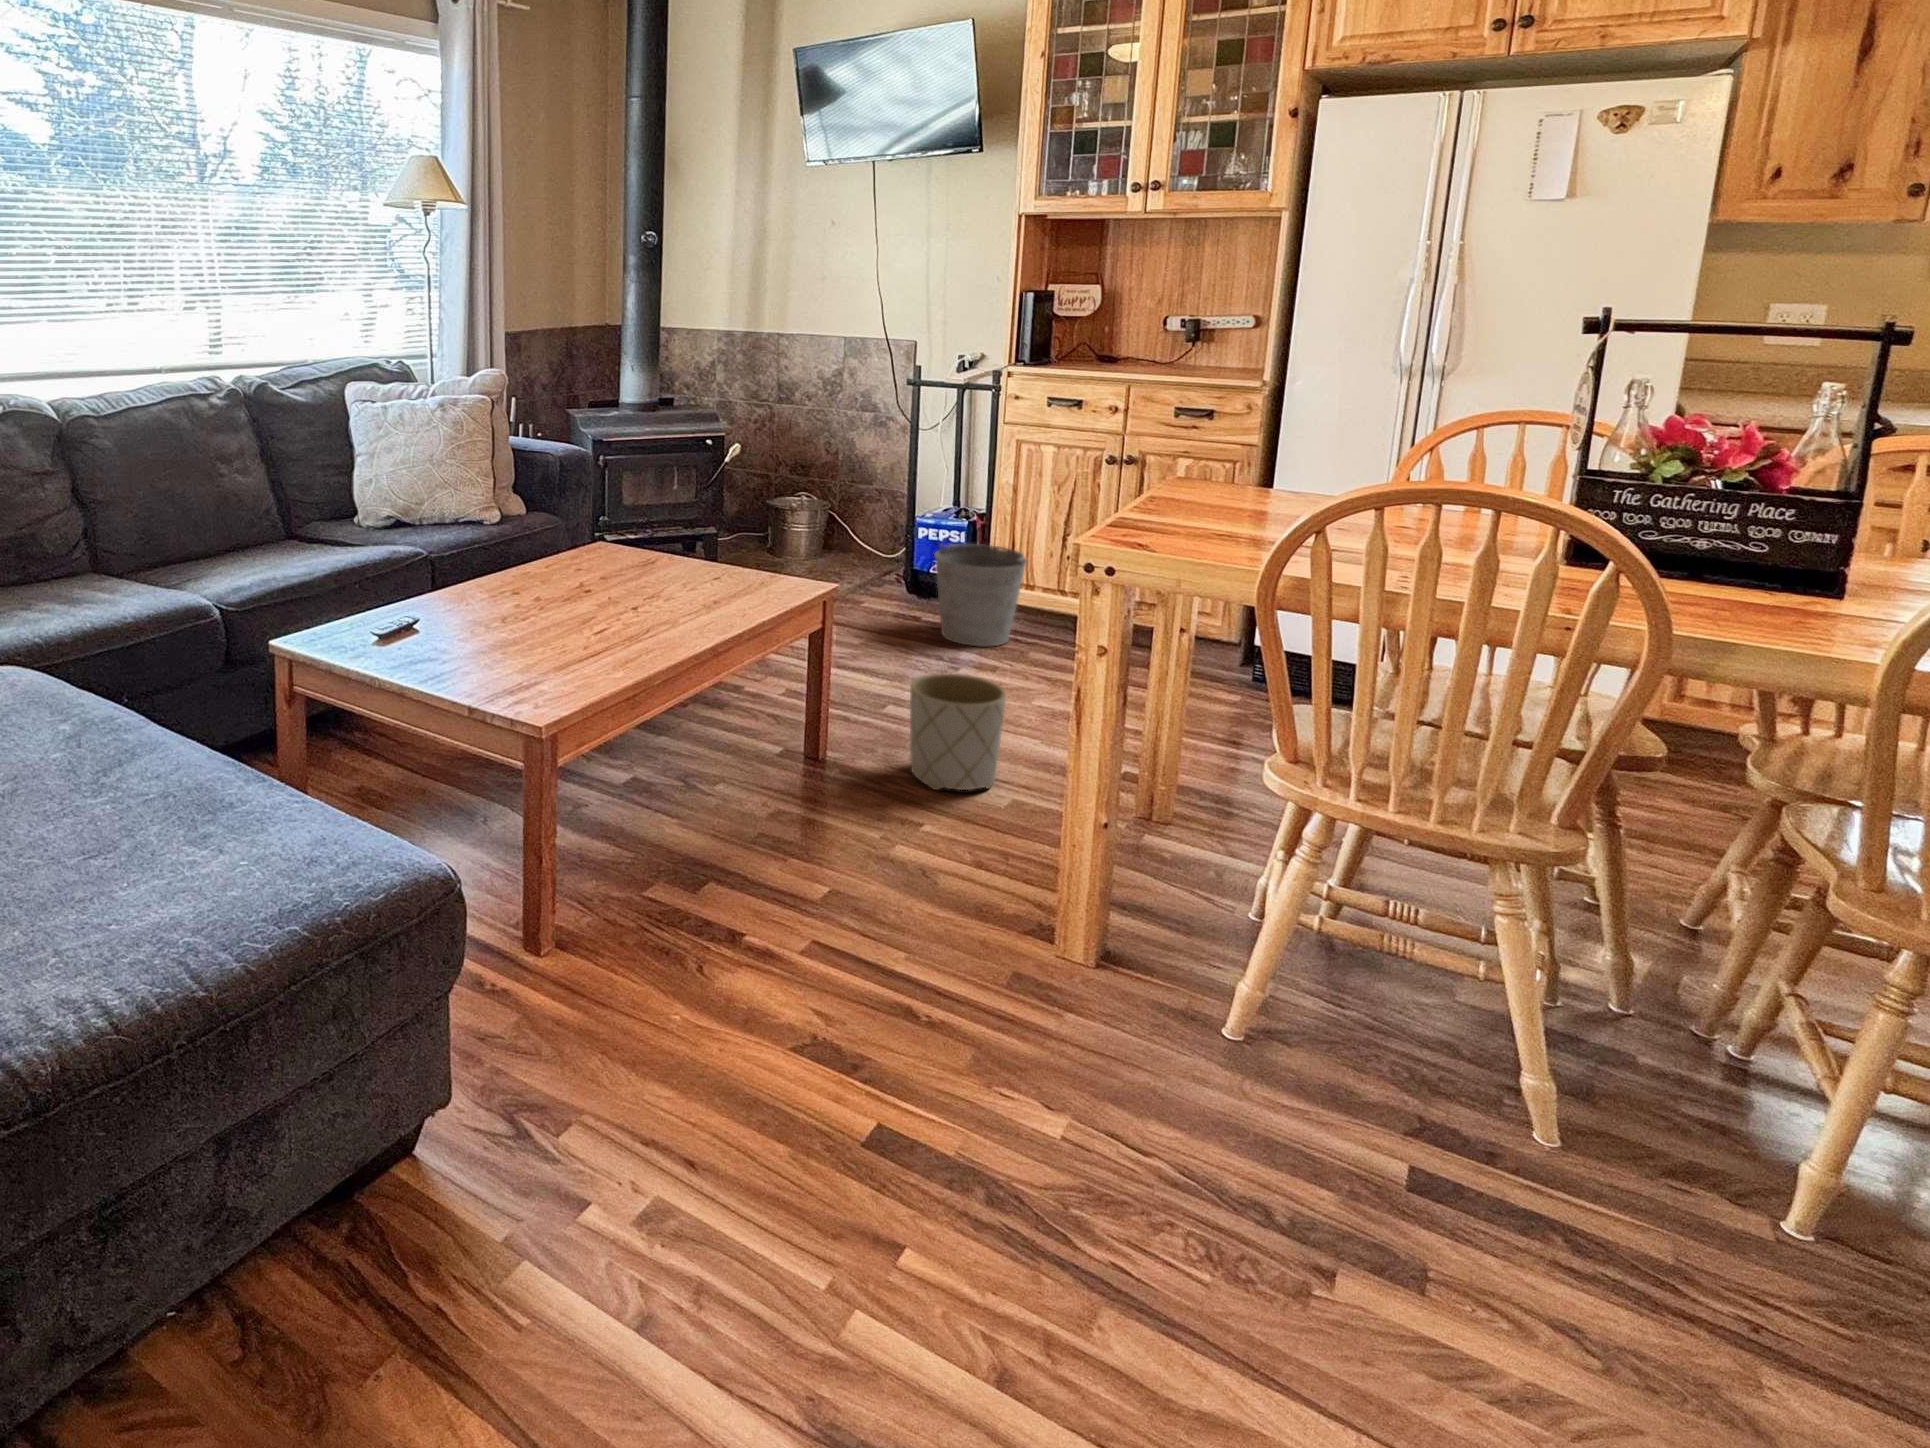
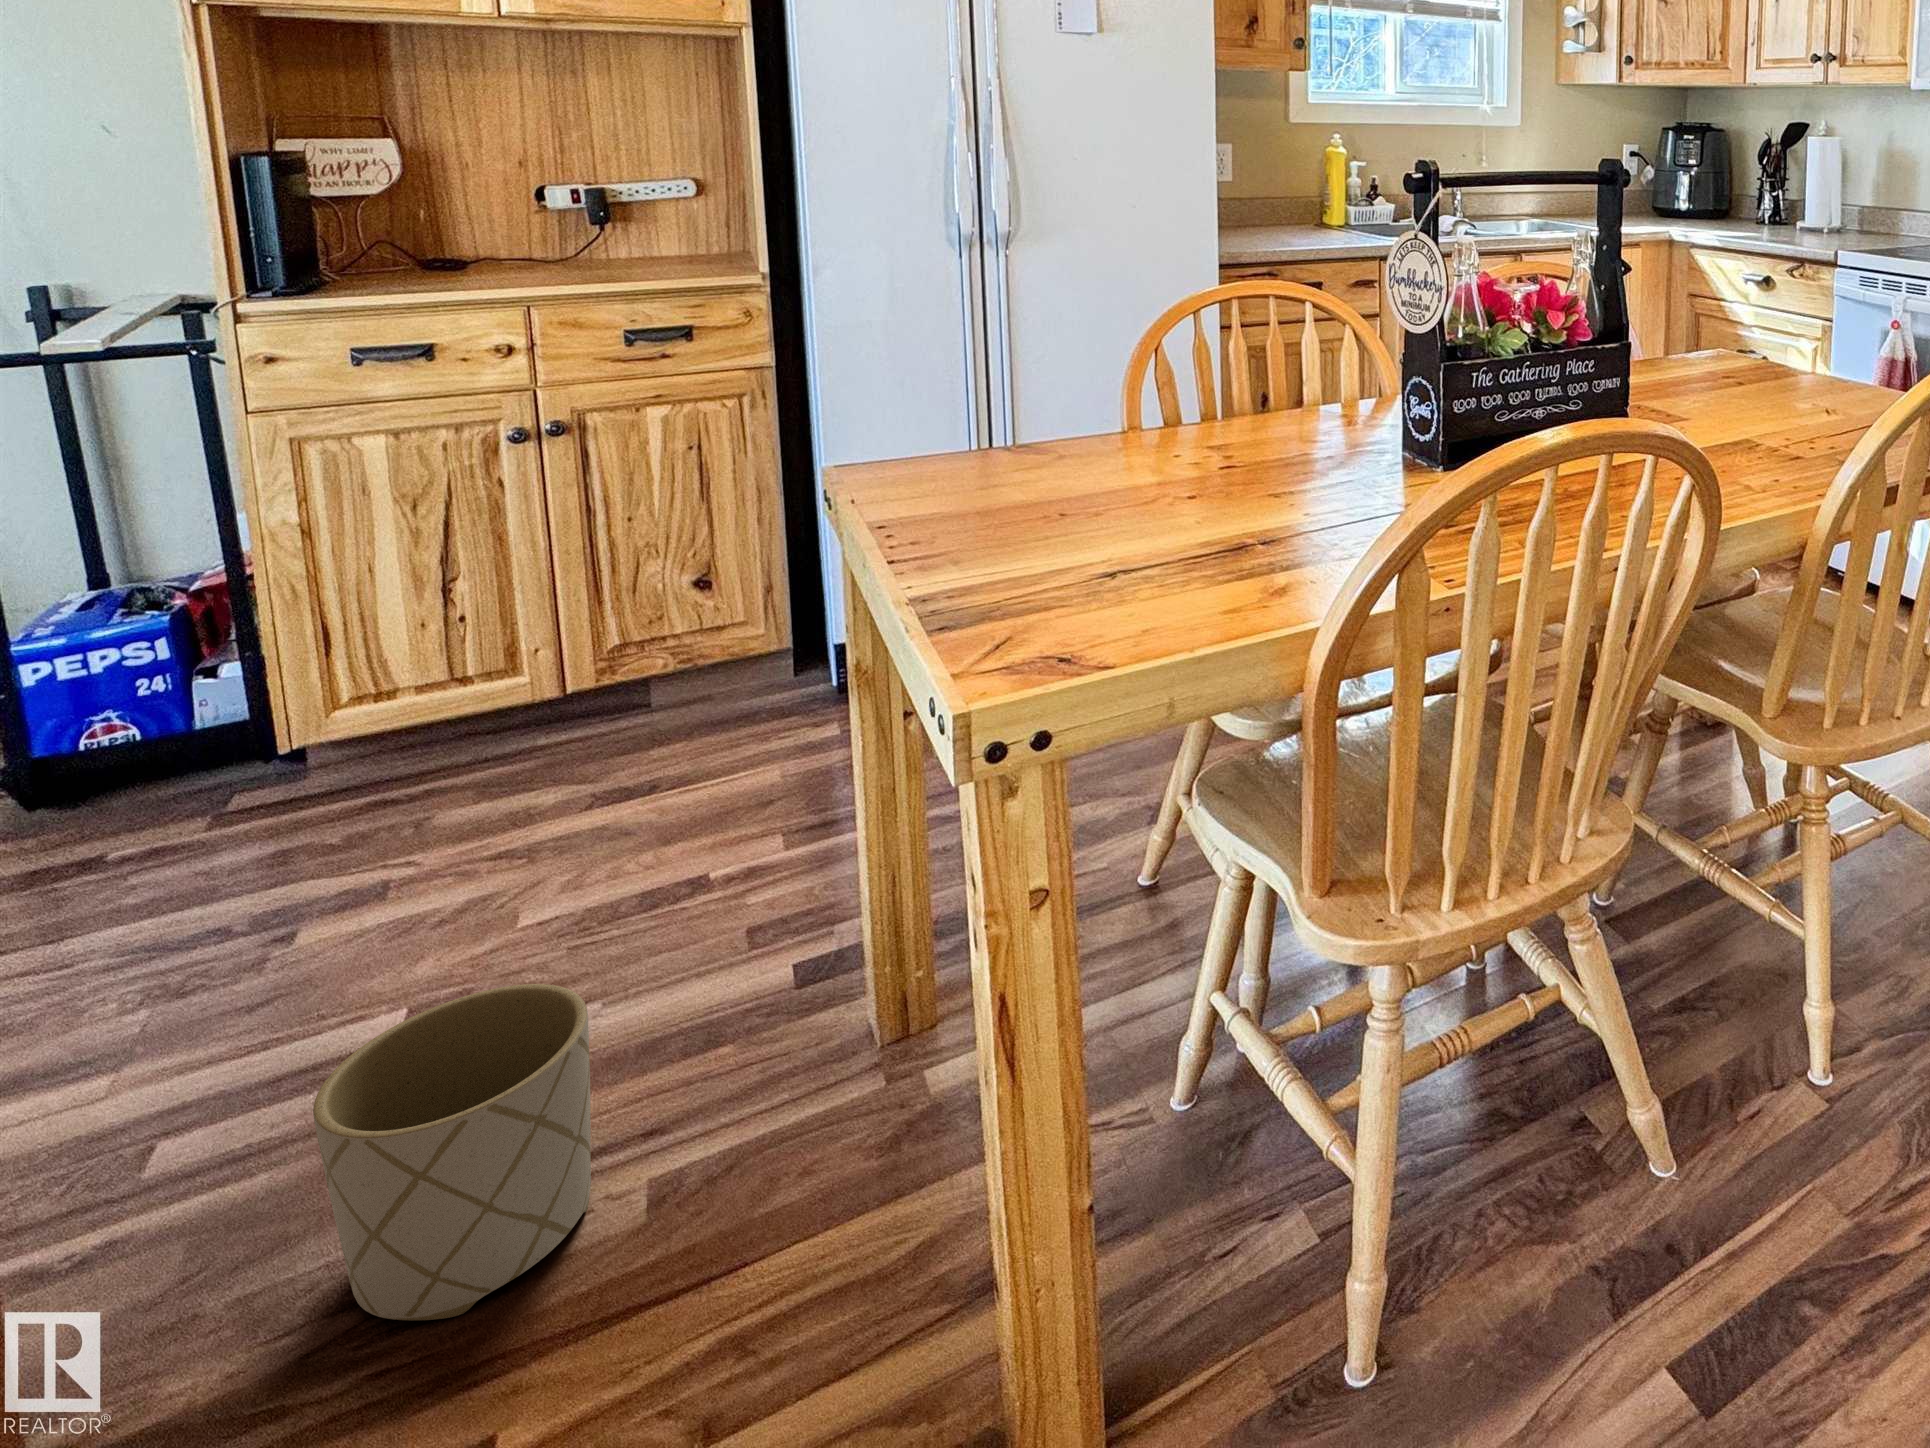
bucket: present [935,544,1027,647] -> none [129,642,383,877]

